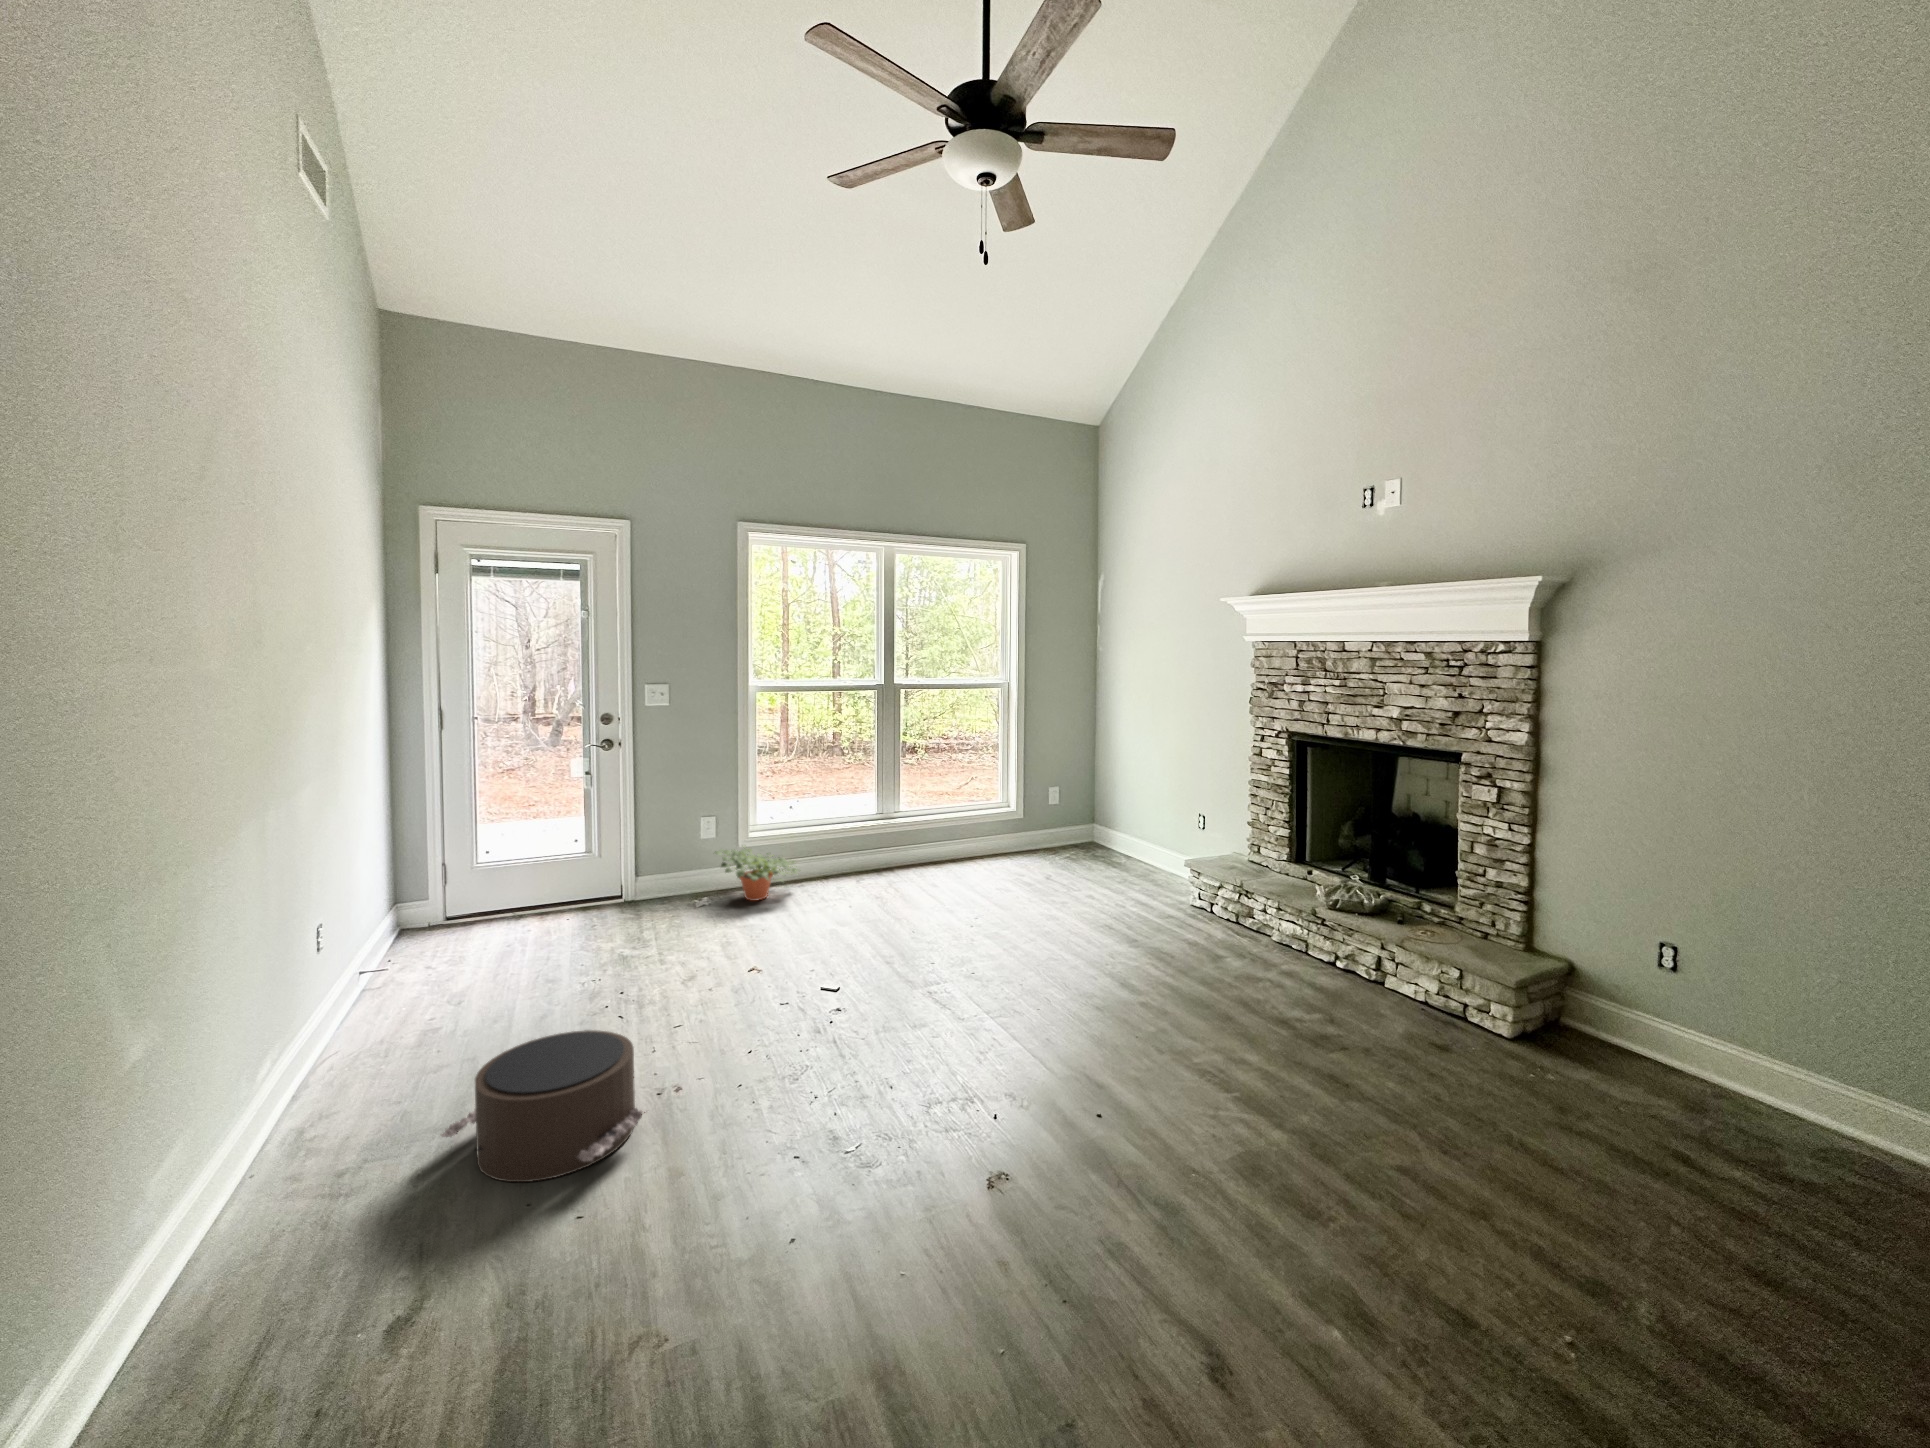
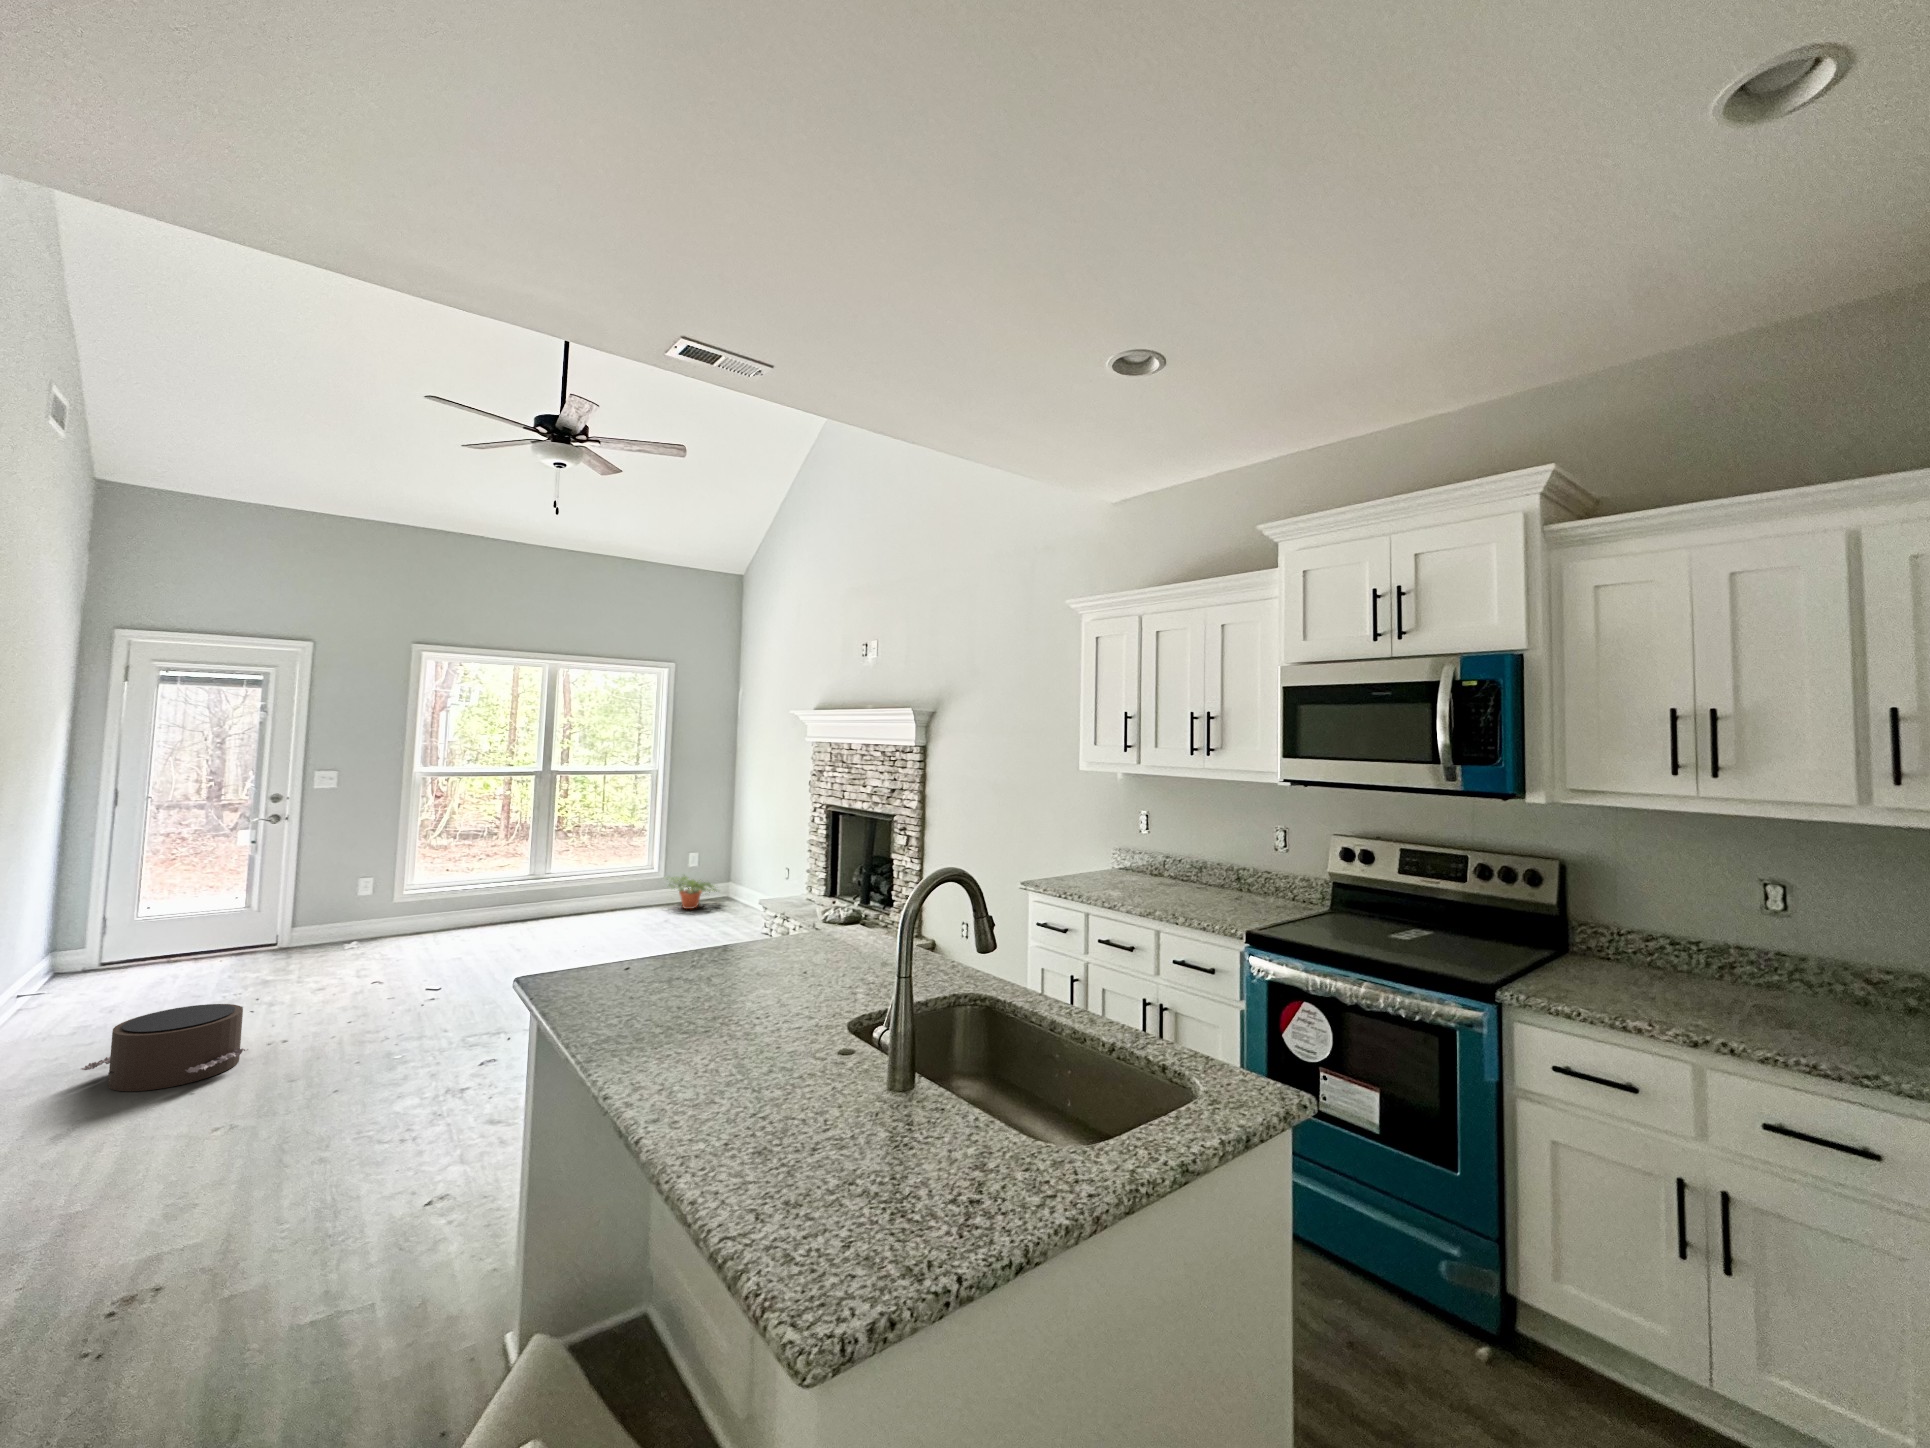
potted plant: present [716,846,797,901] -> present [666,876,717,909]

